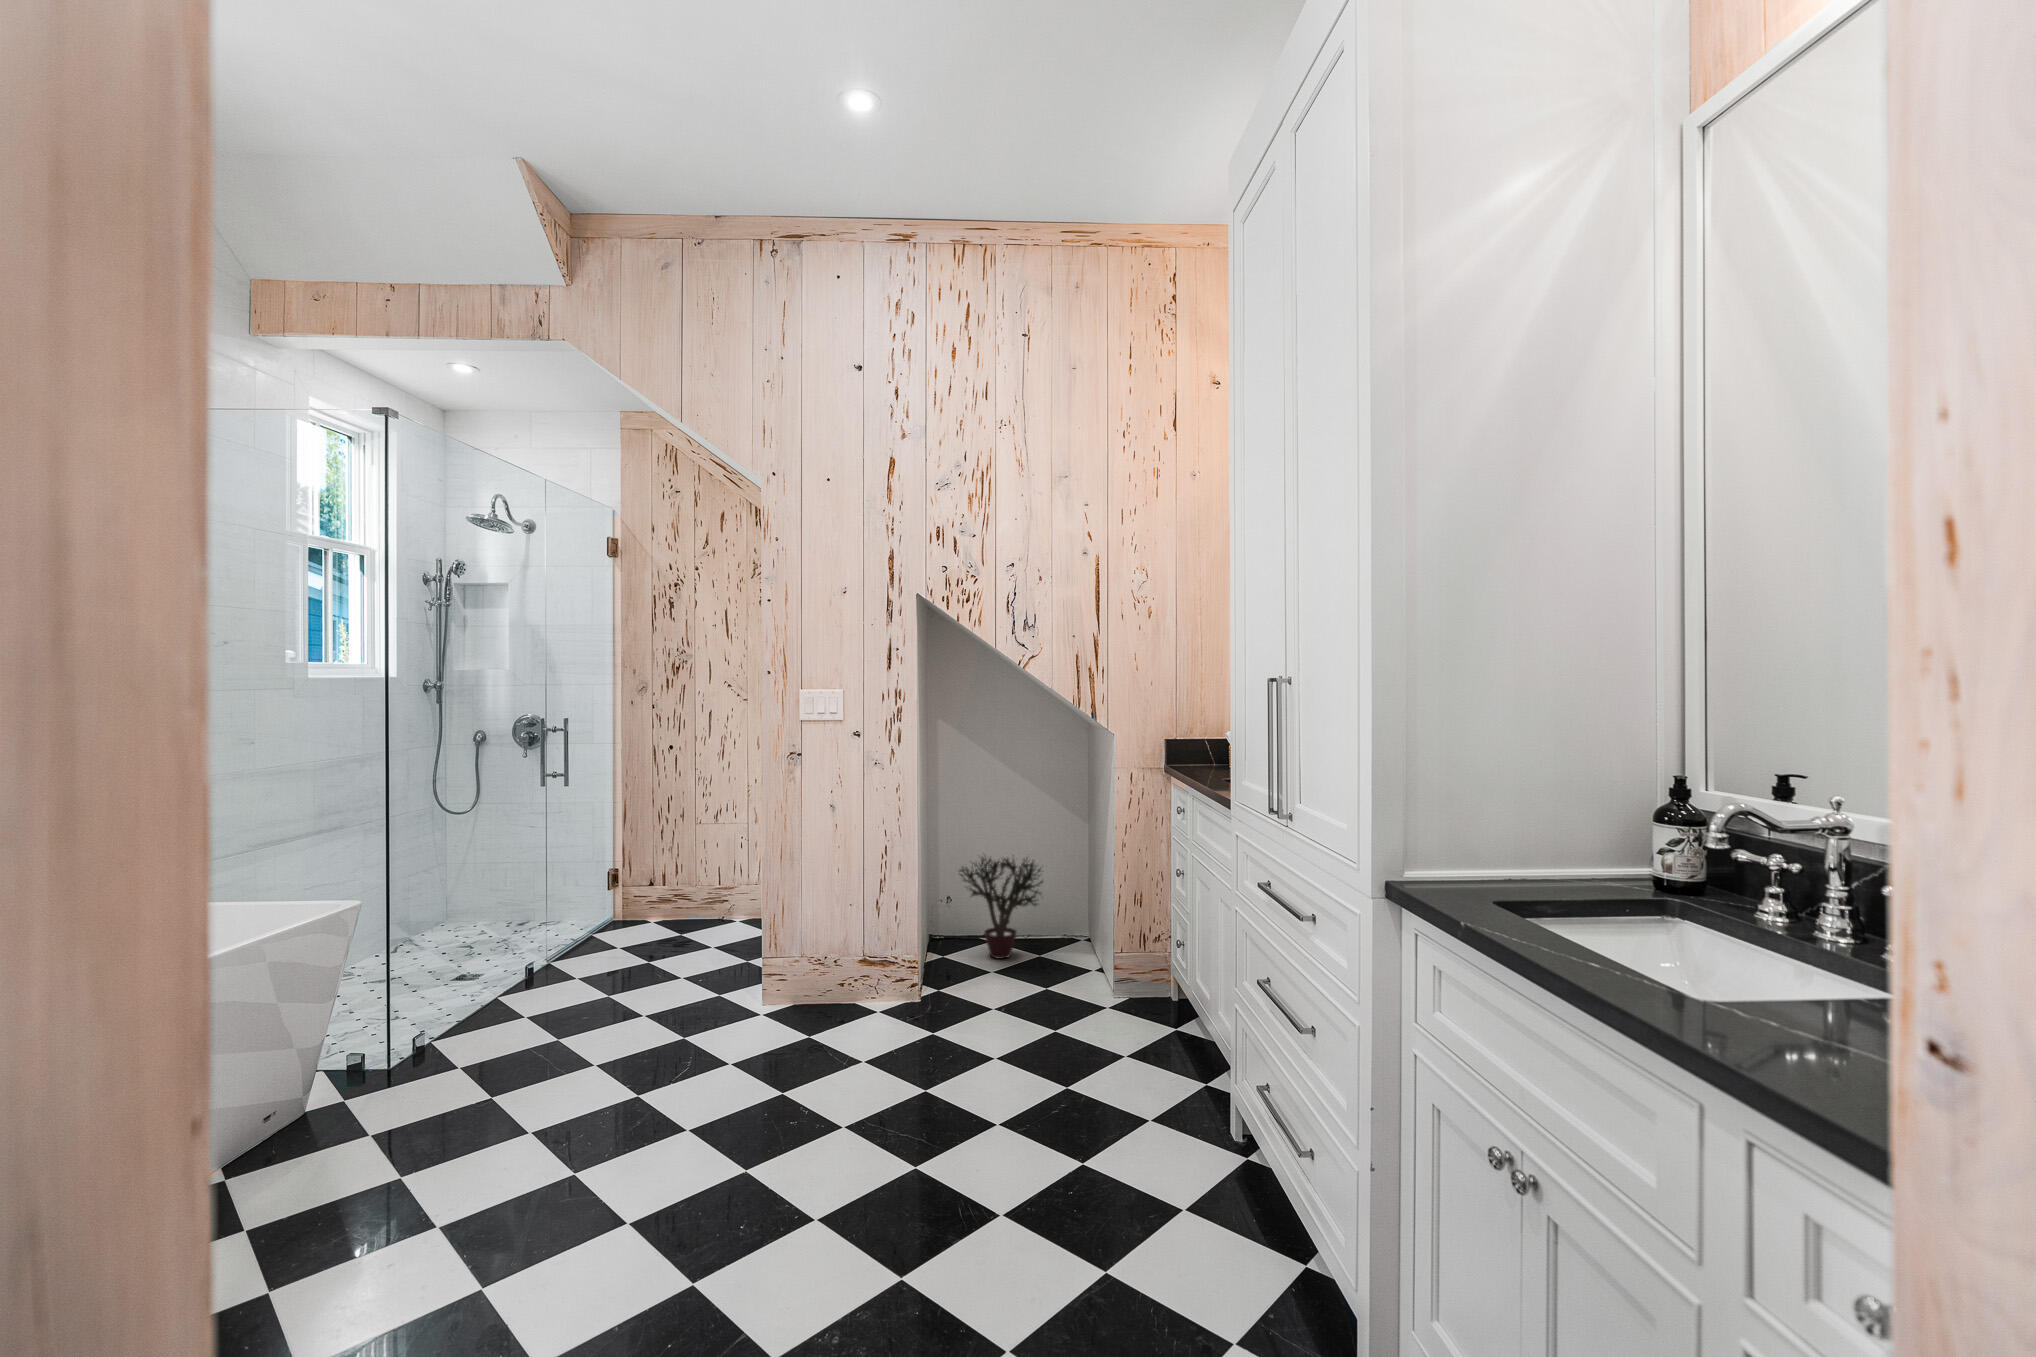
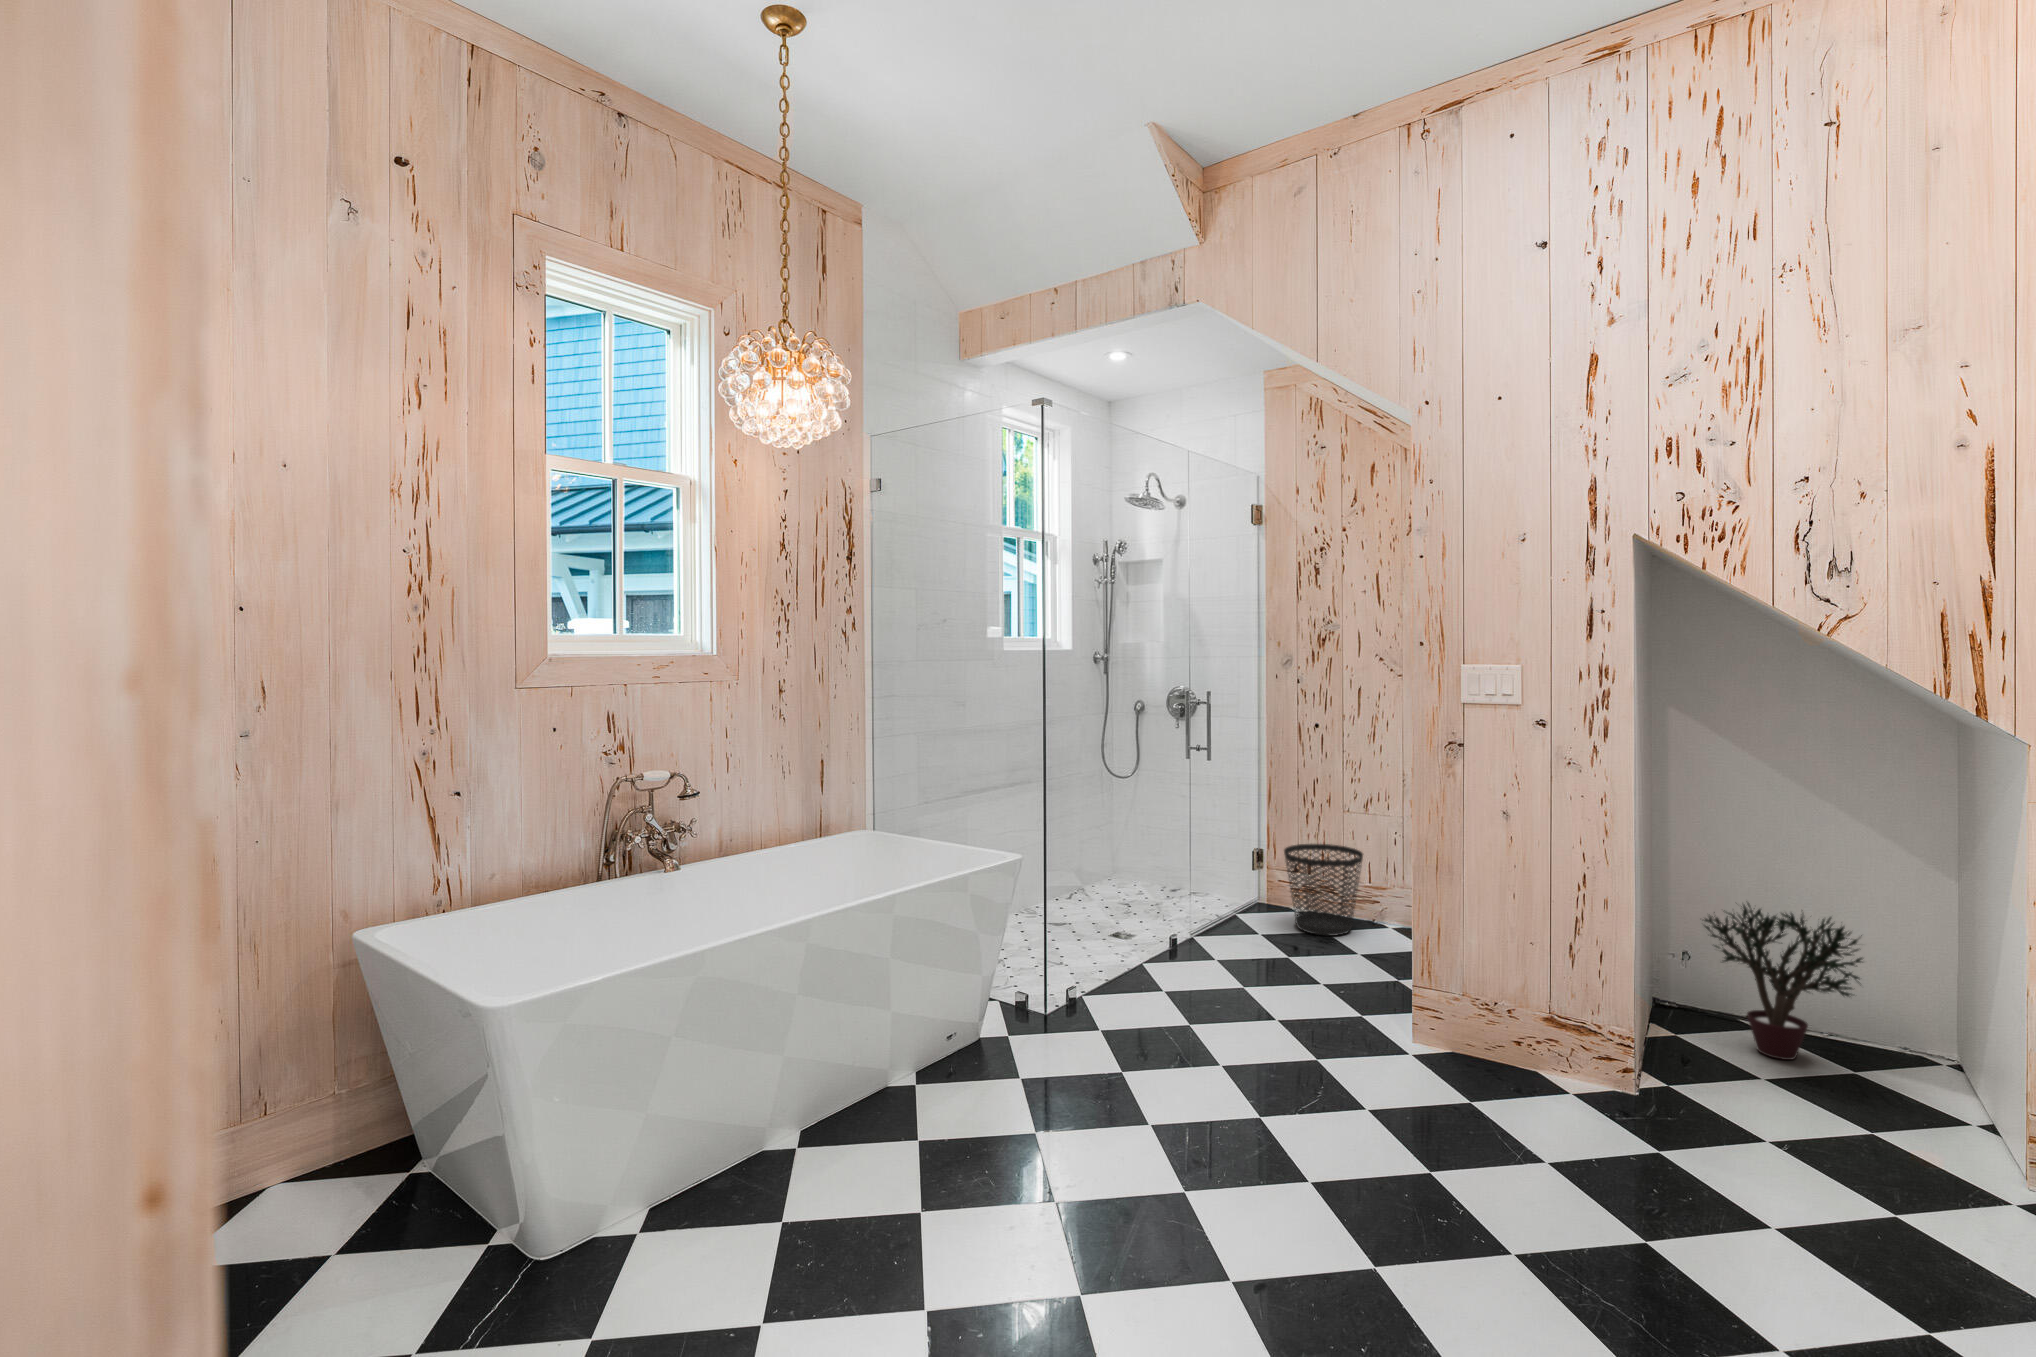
wastebasket: none [640,854,714,938] -> present [1284,844,1363,936]

